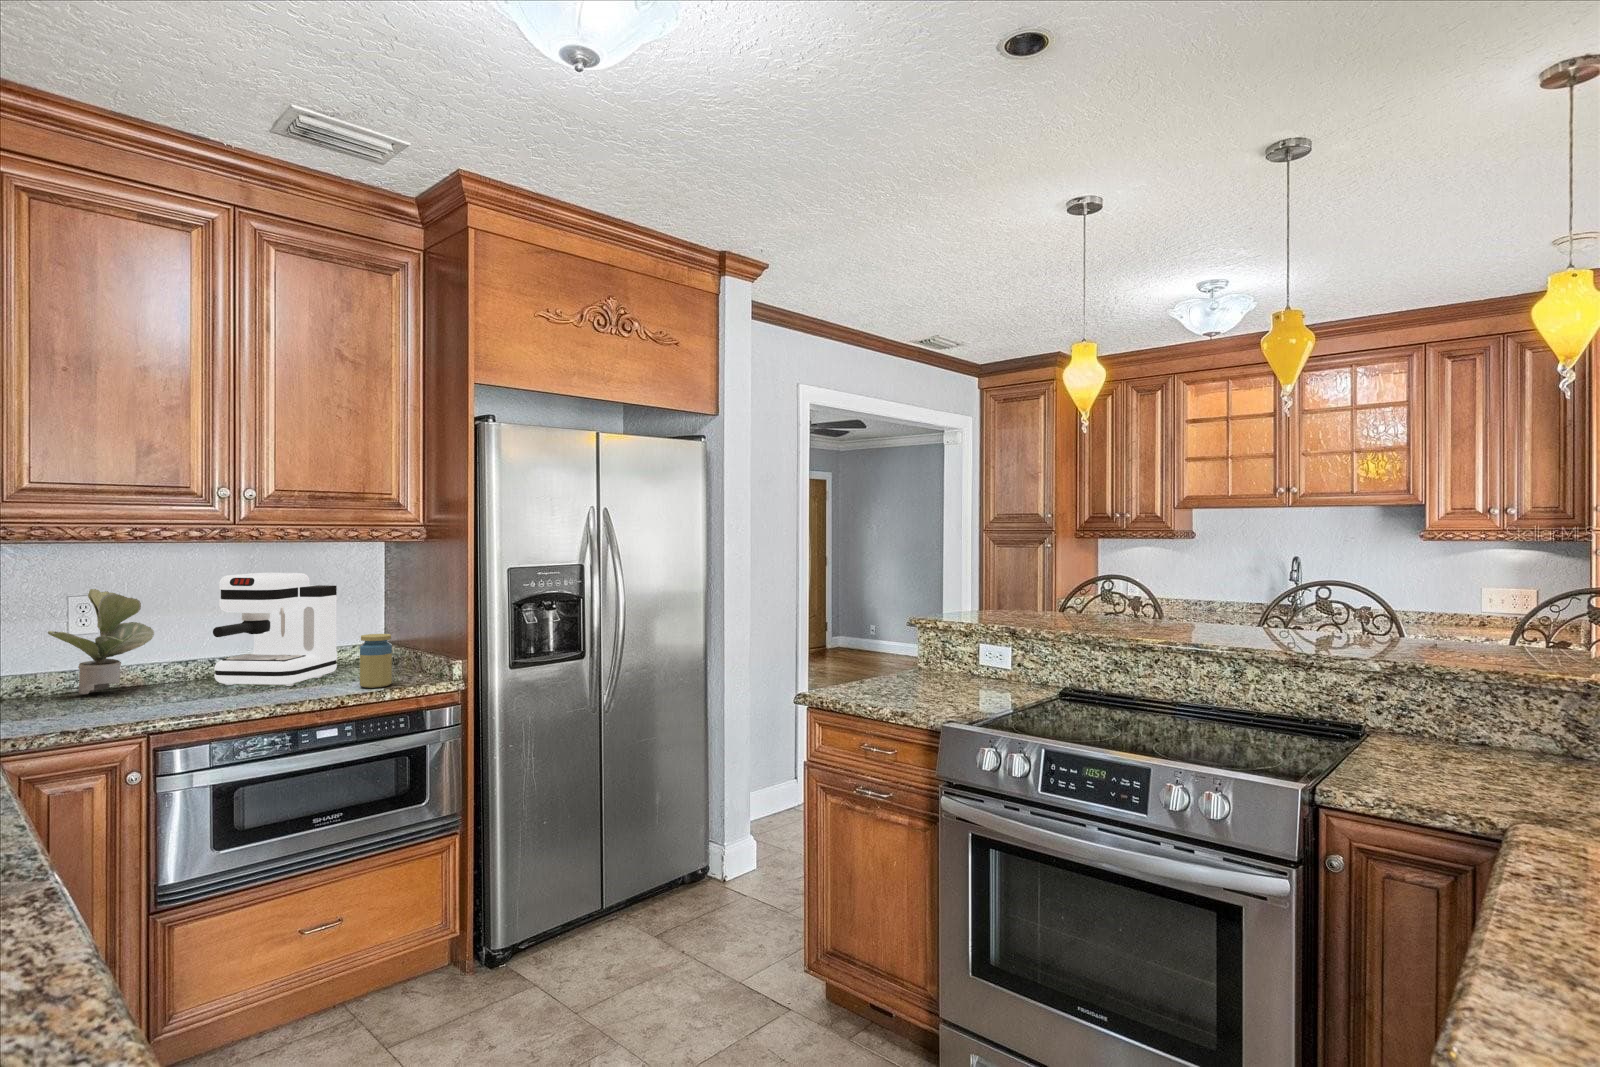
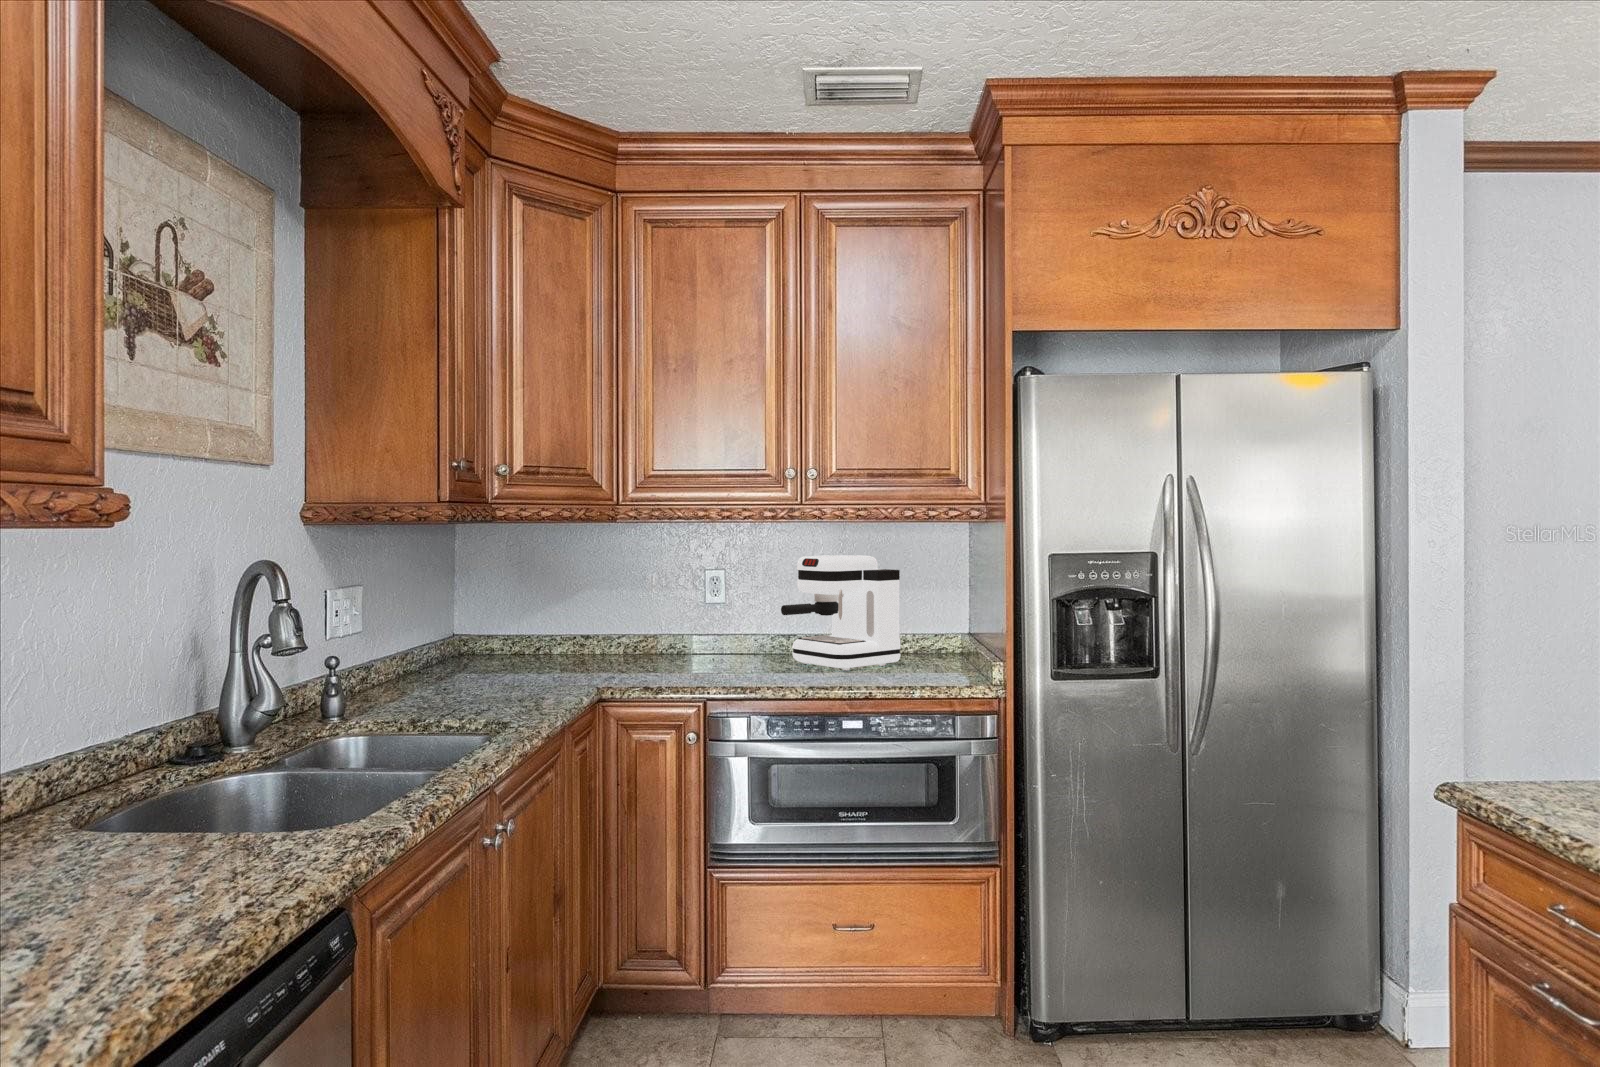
potted plant: present [48,589,154,694] -> none [678,566,756,659]
jar: present [360,634,392,688] -> none [894,623,928,681]

